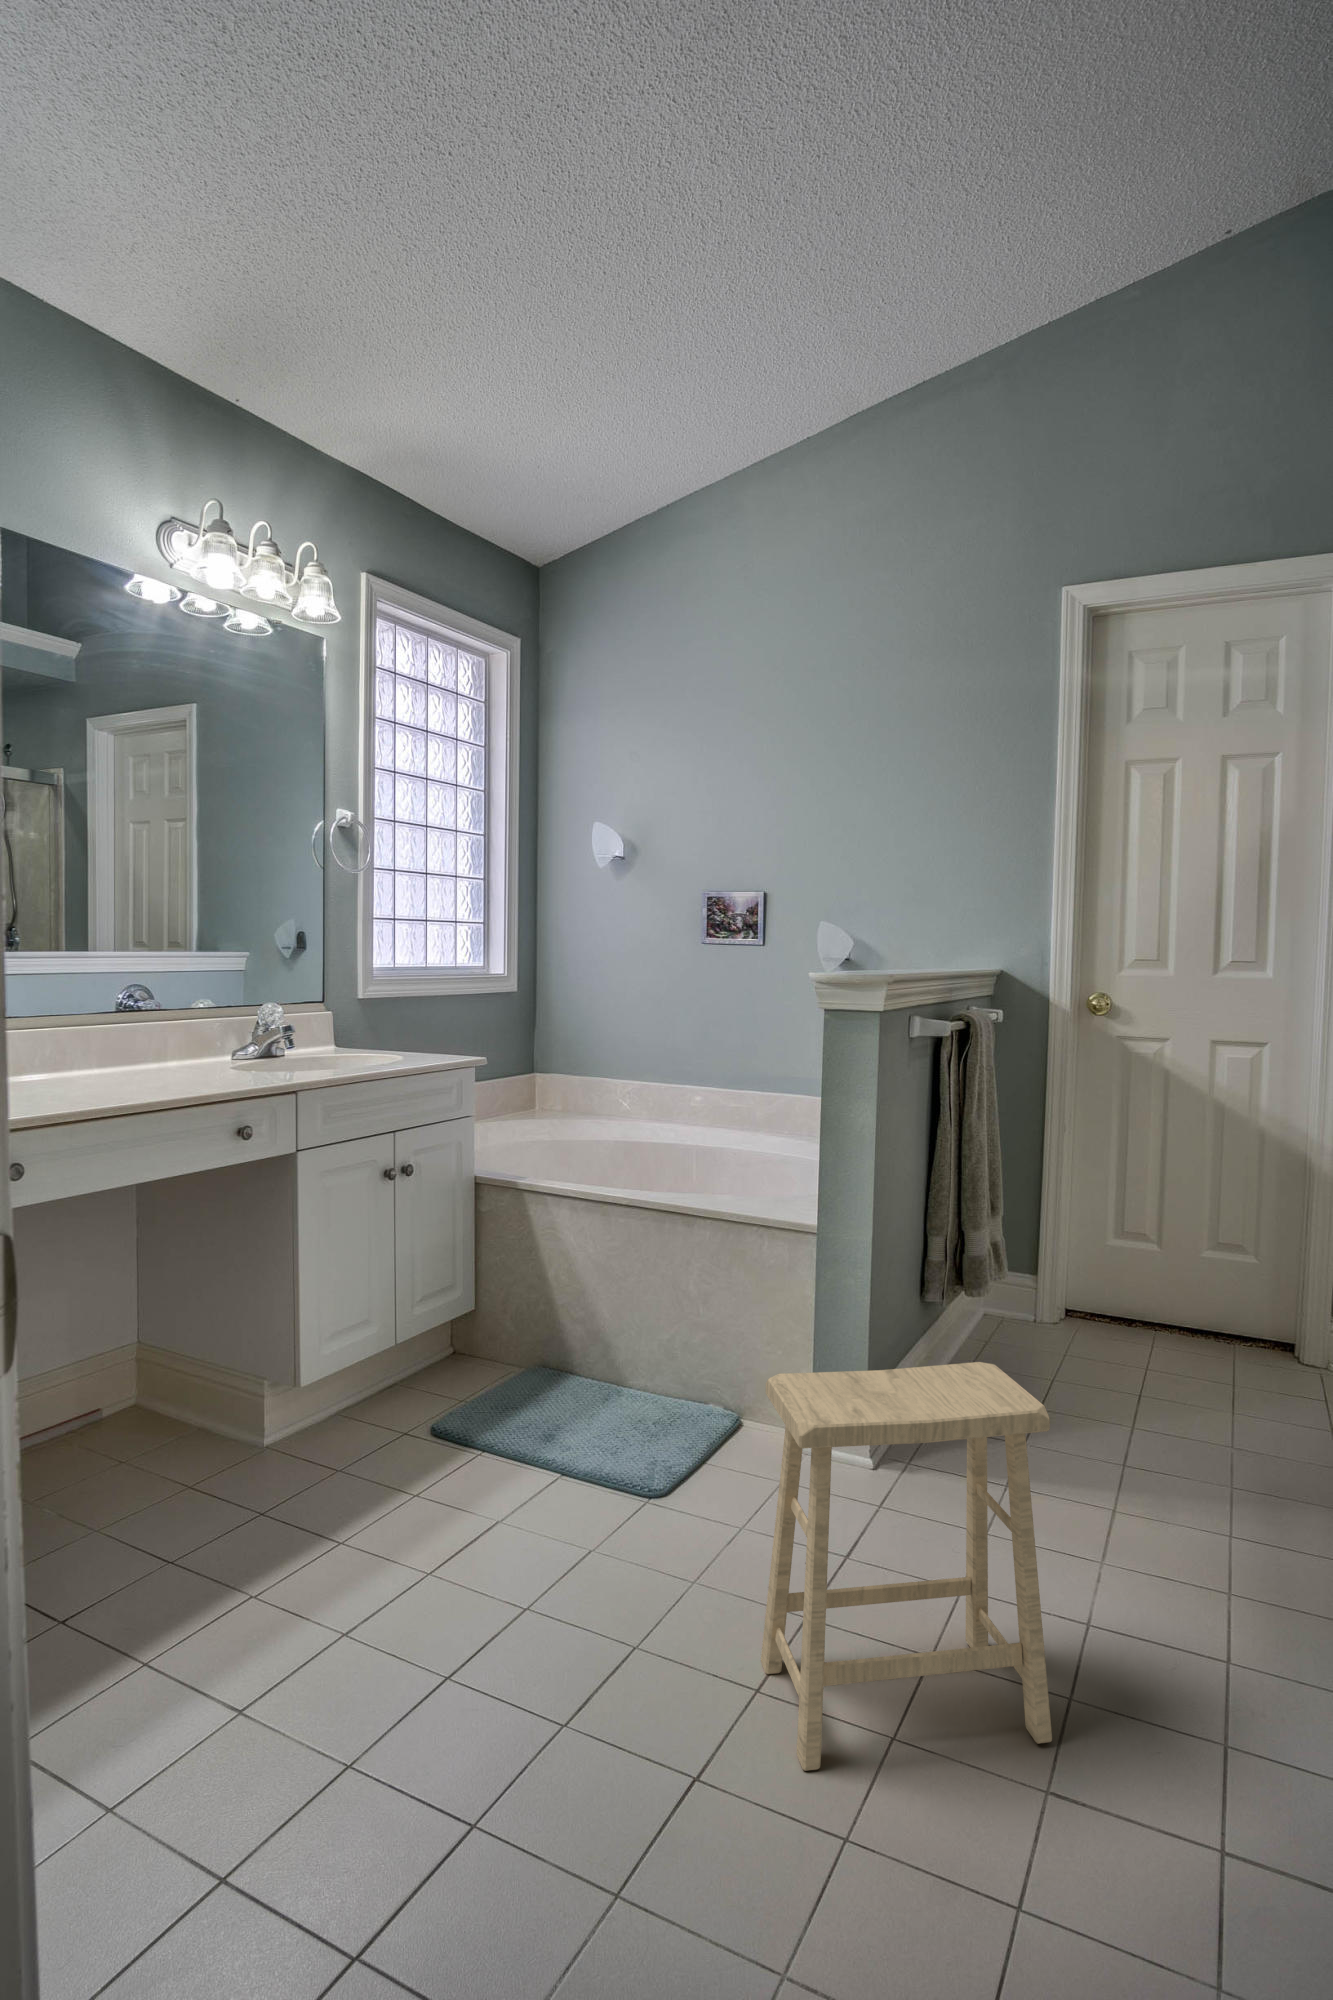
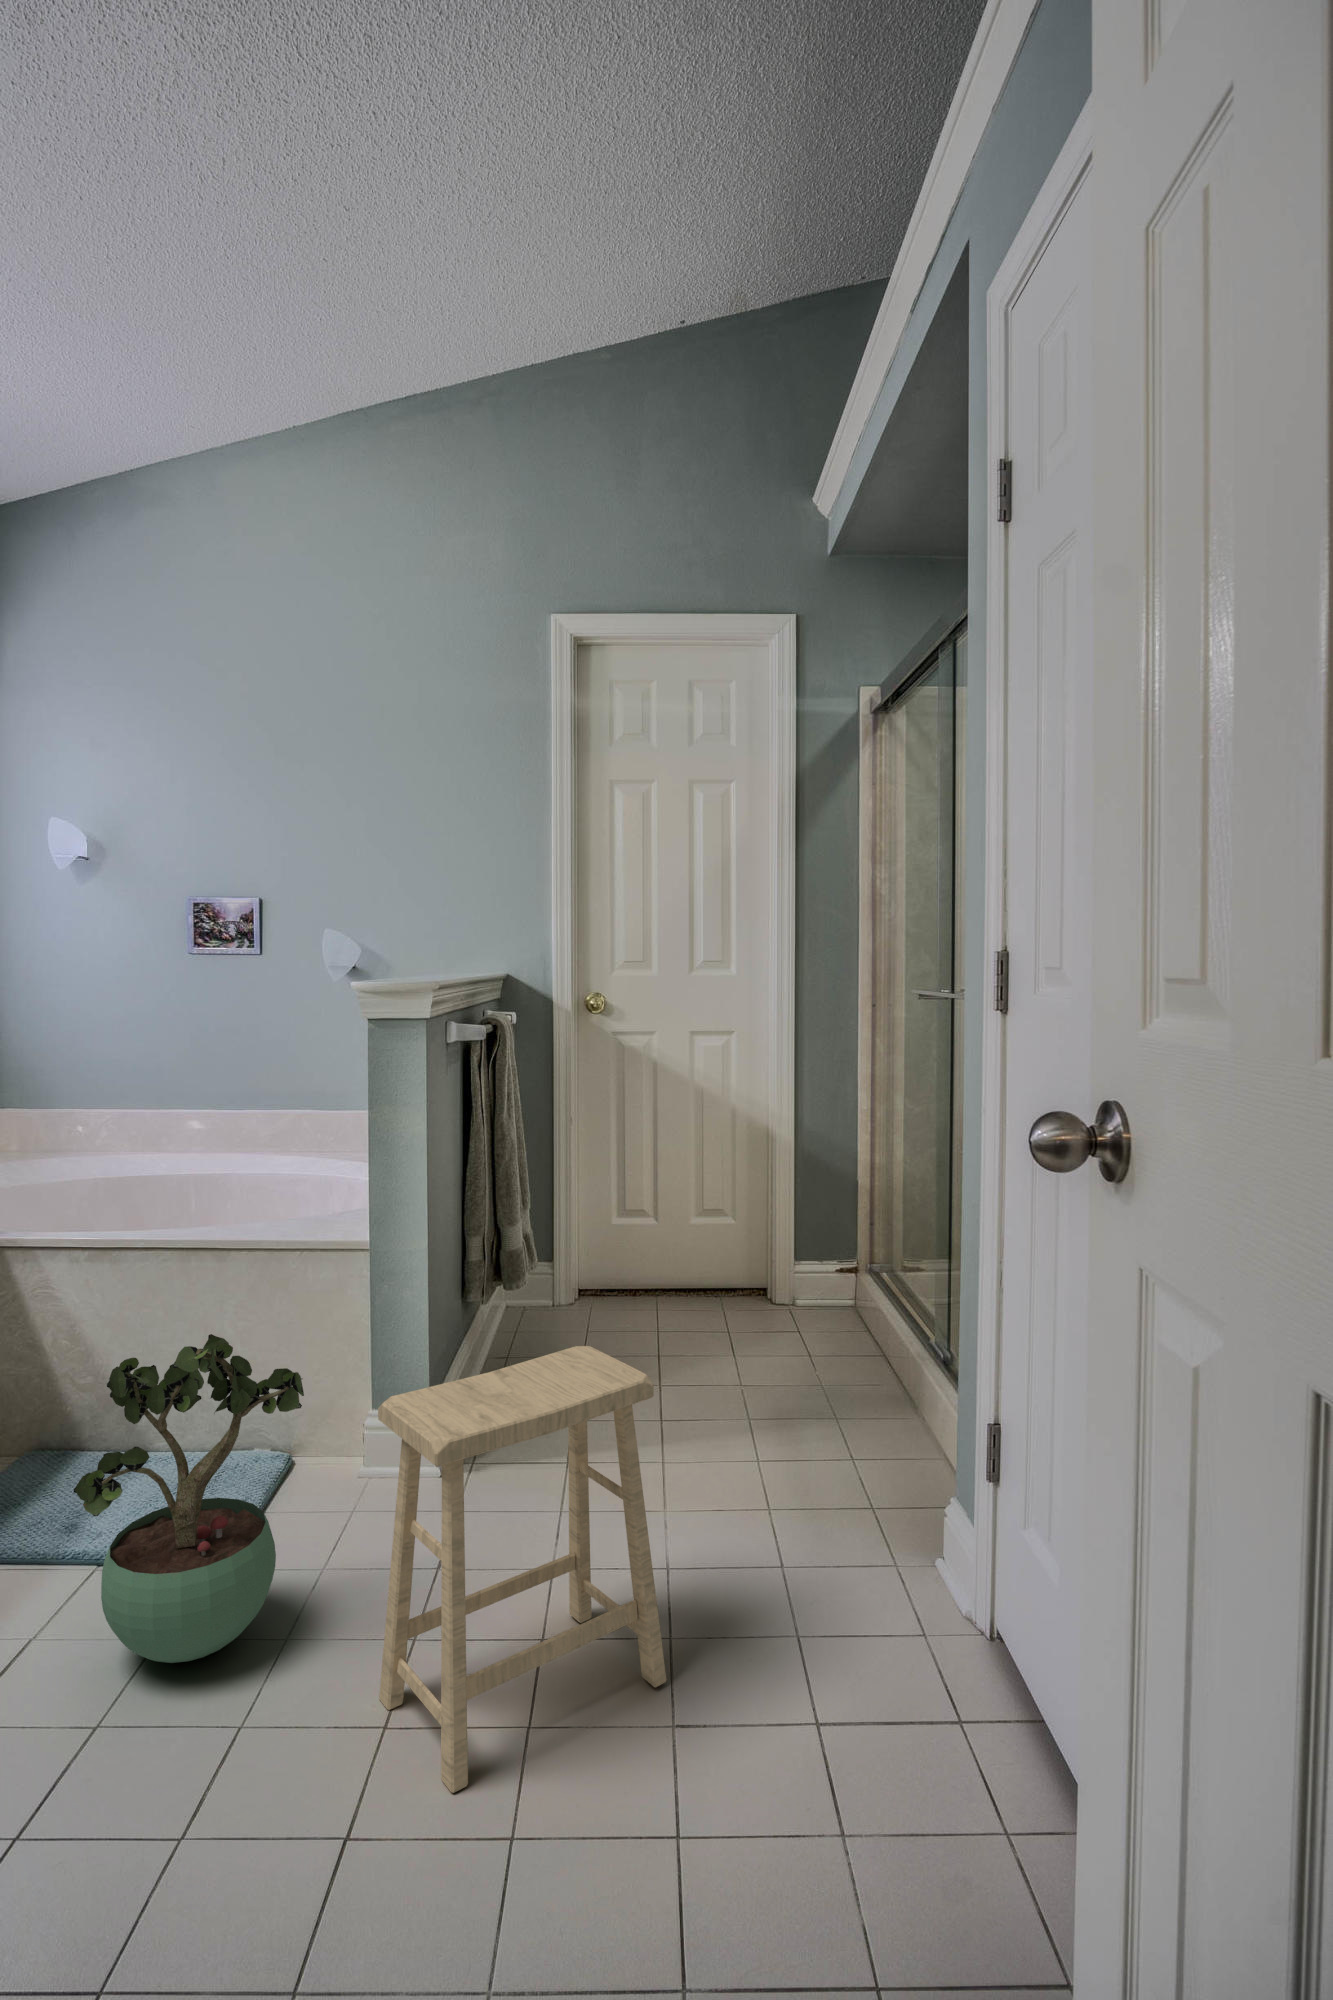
potted plant: none [527,1287,719,1575] -> present [74,1334,304,1663]

